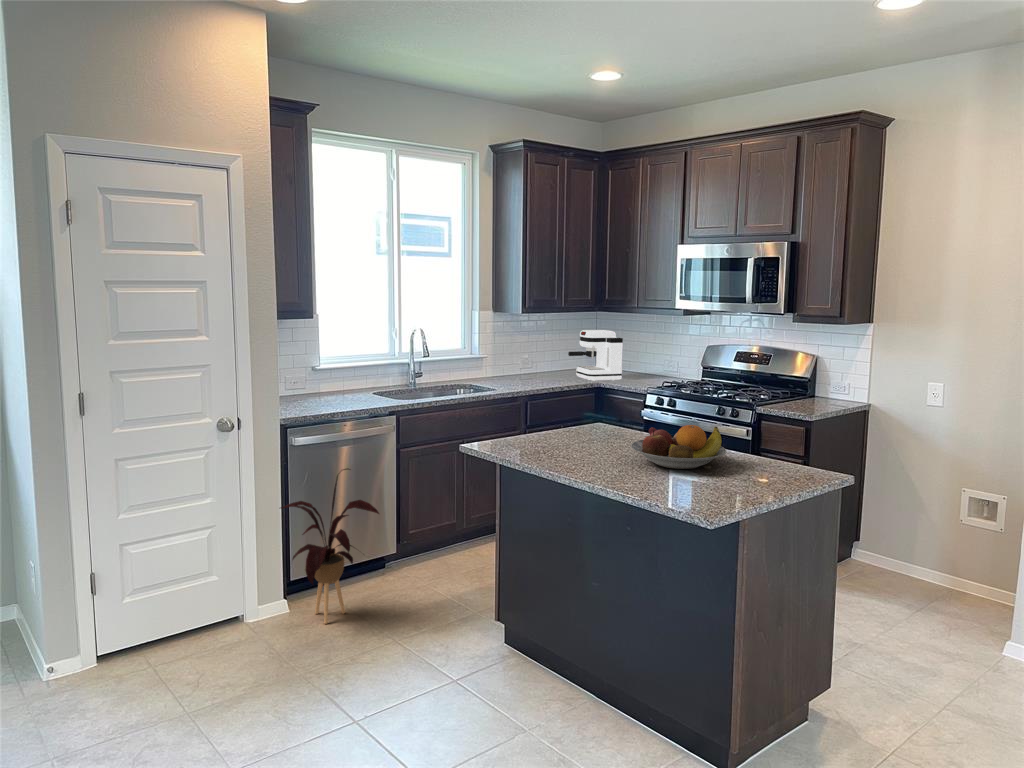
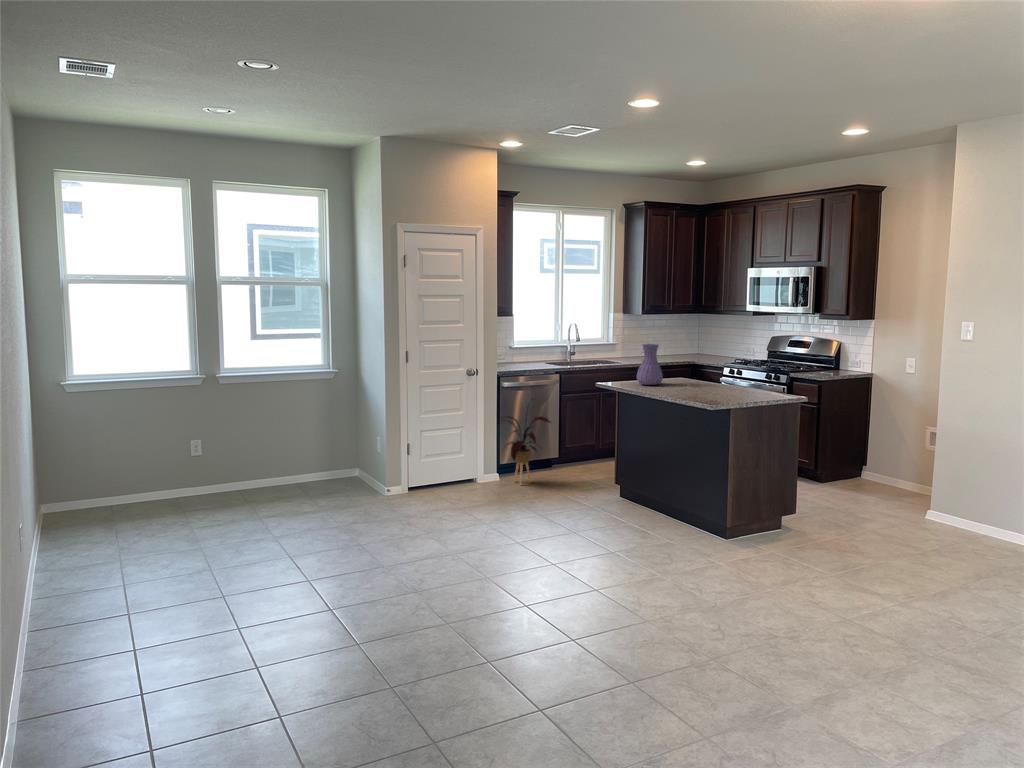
coffee maker: present [568,330,623,381] -> none [674,326,712,360]
vase: none [532,373,579,449] -> present [637,344,663,385]
fruit bowl: present [631,425,726,469] -> none [688,370,740,392]

